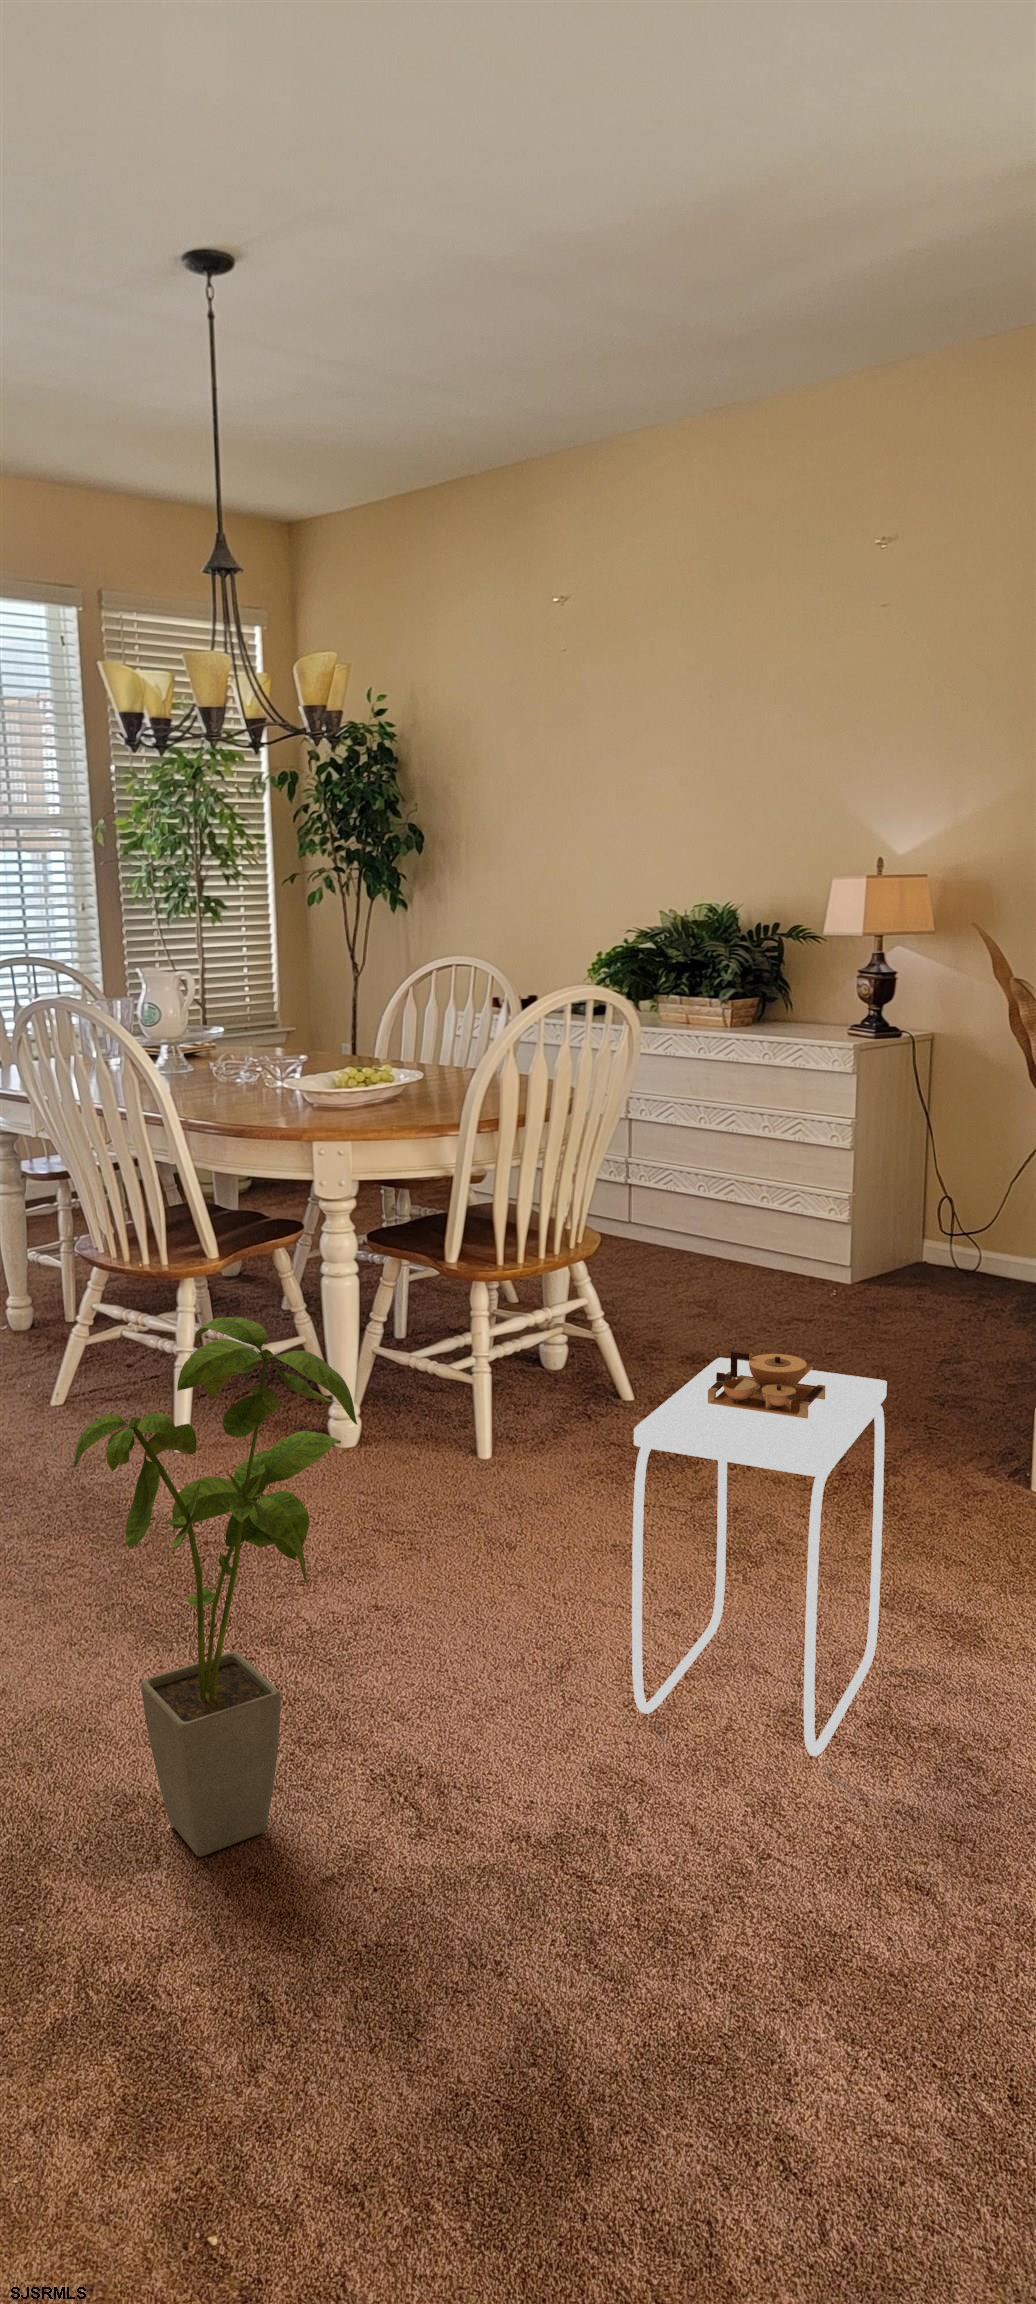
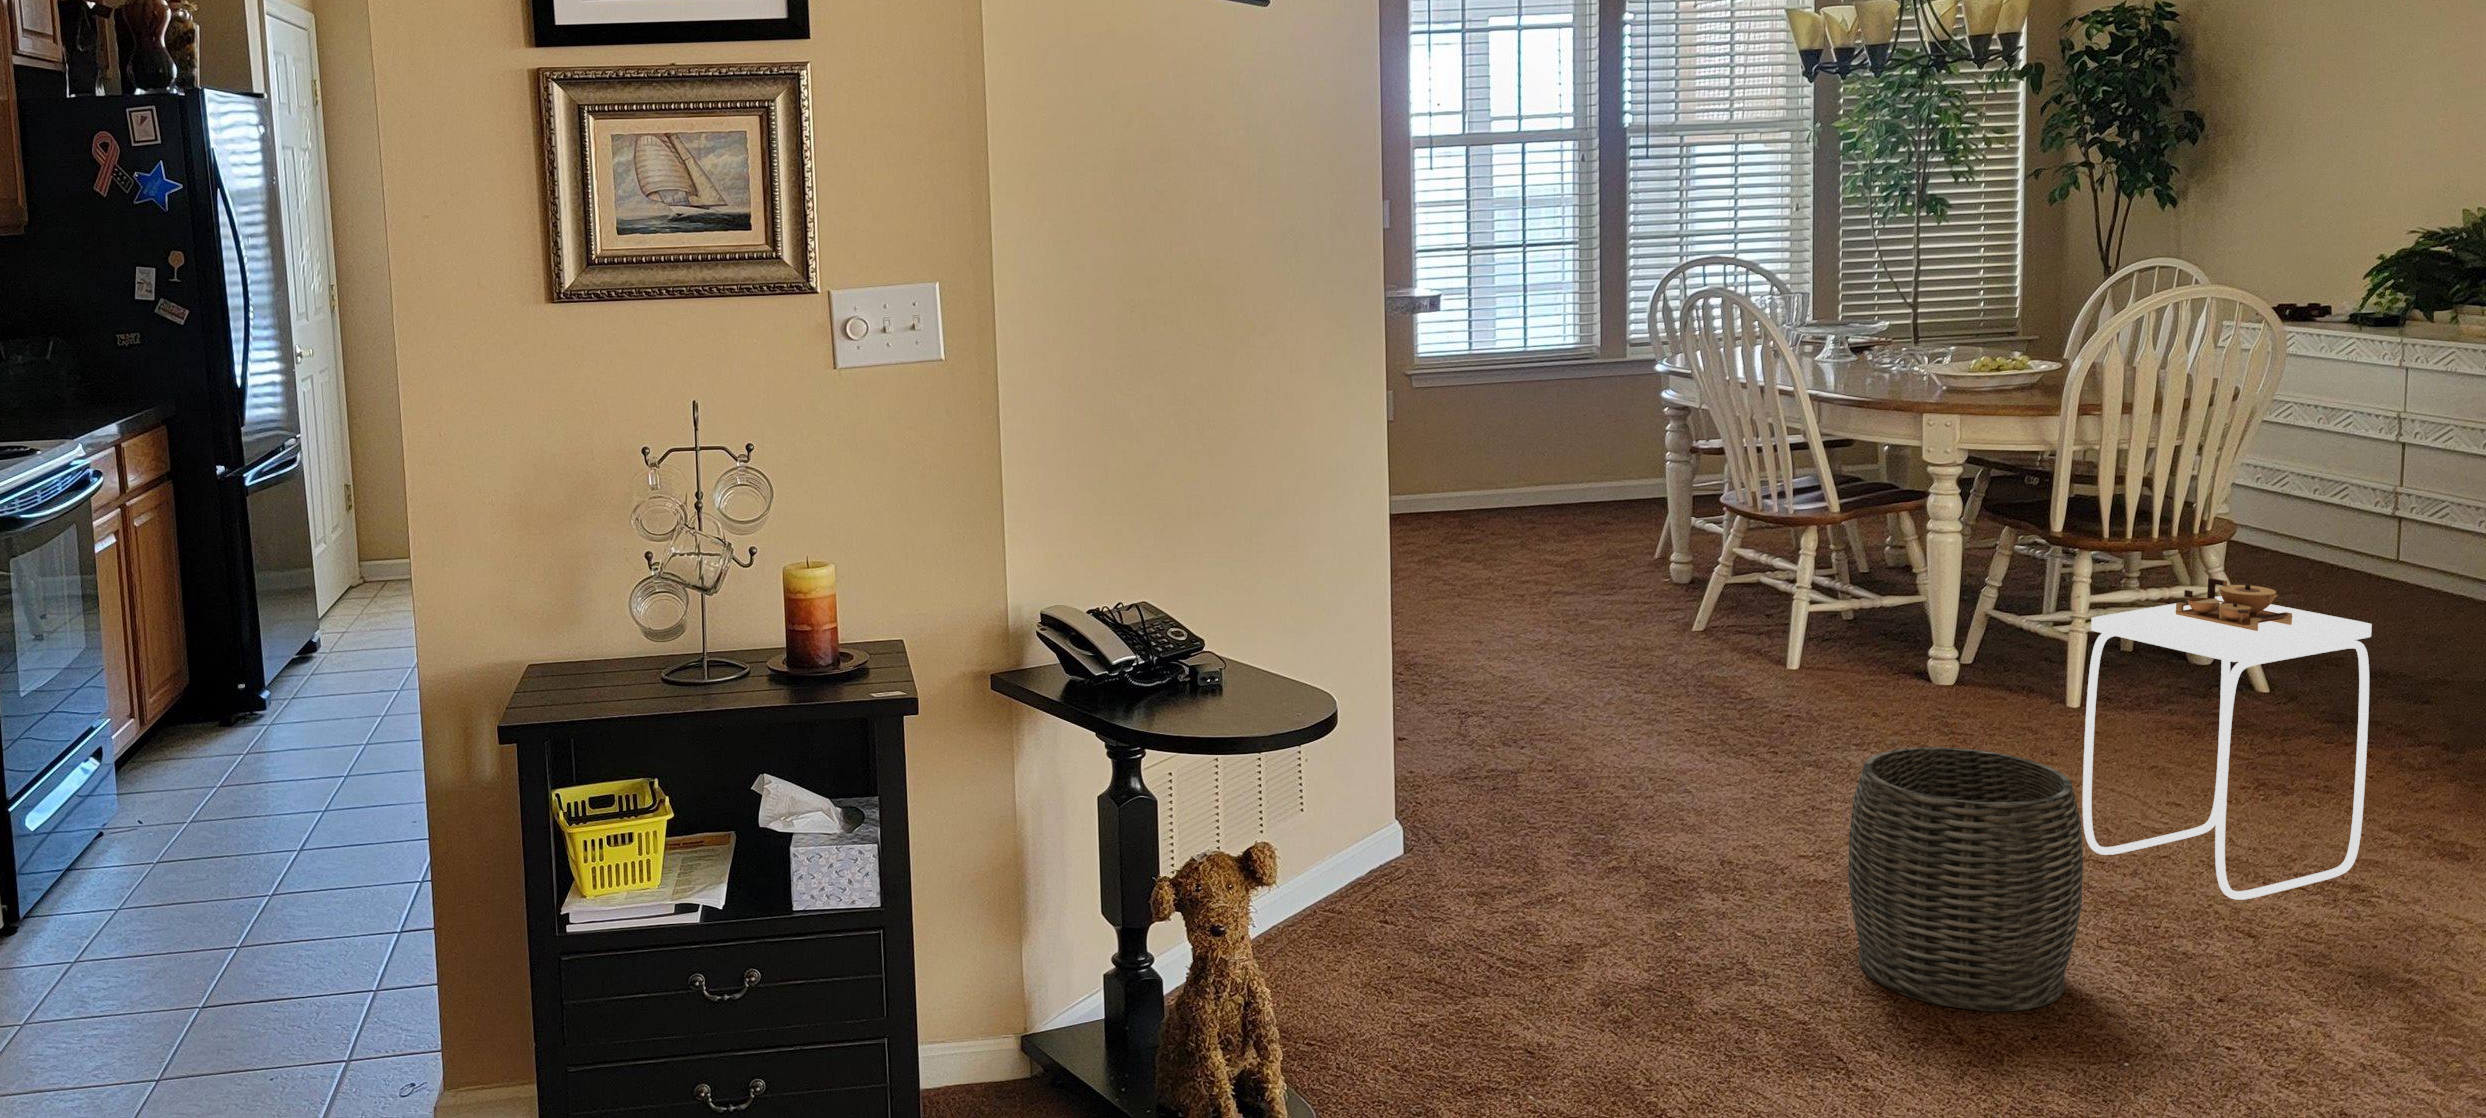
house plant: present [74,1317,358,1857] -> none [1652,486,1850,842]
woven basket: none [480,1712,811,2199] -> present [1848,747,2083,1011]

